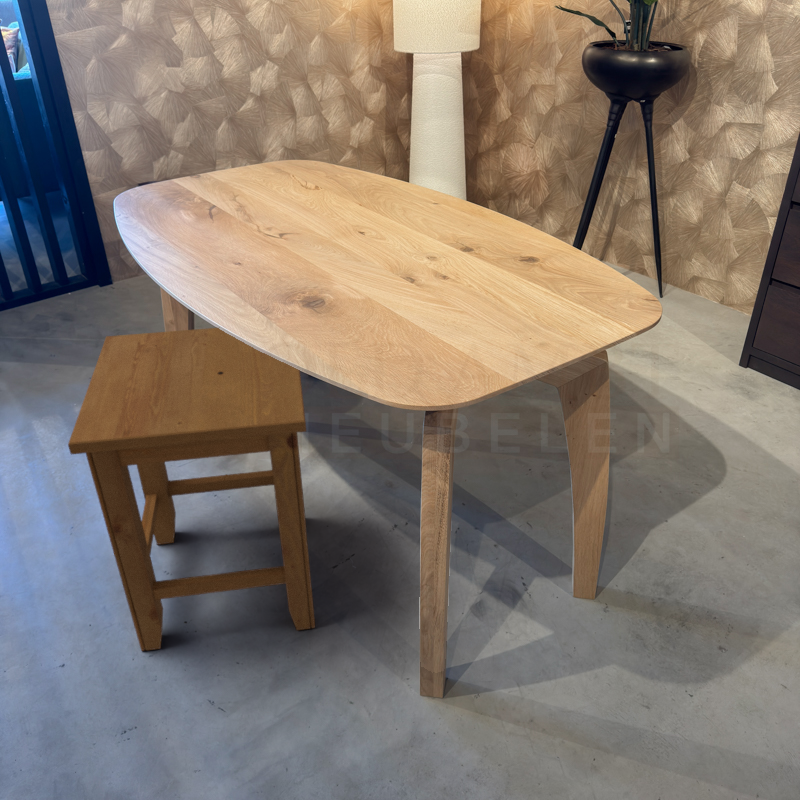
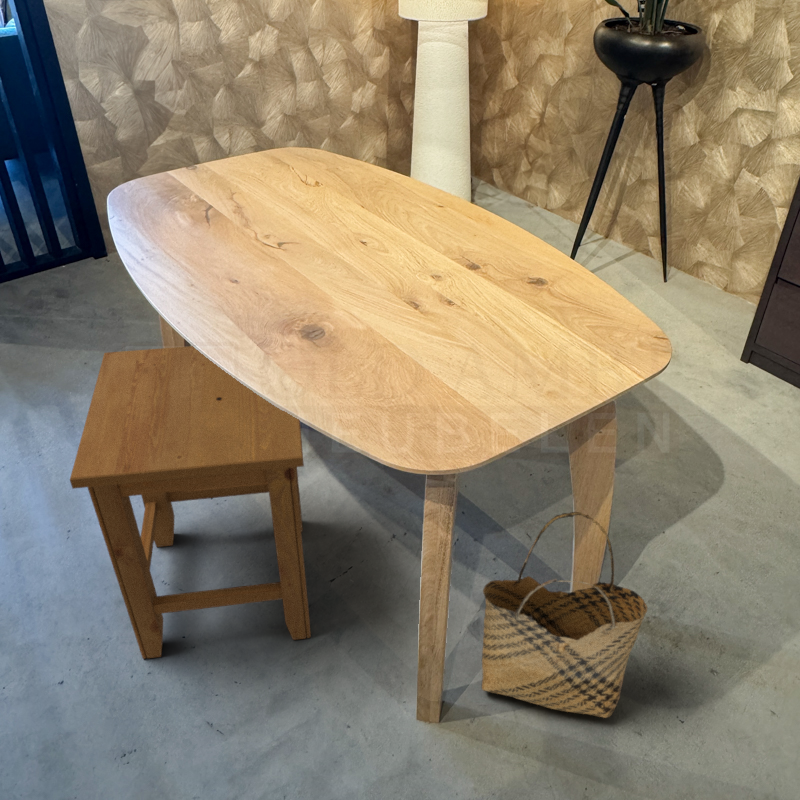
woven basket: none [492,478,662,700] -> present [482,512,647,718]

